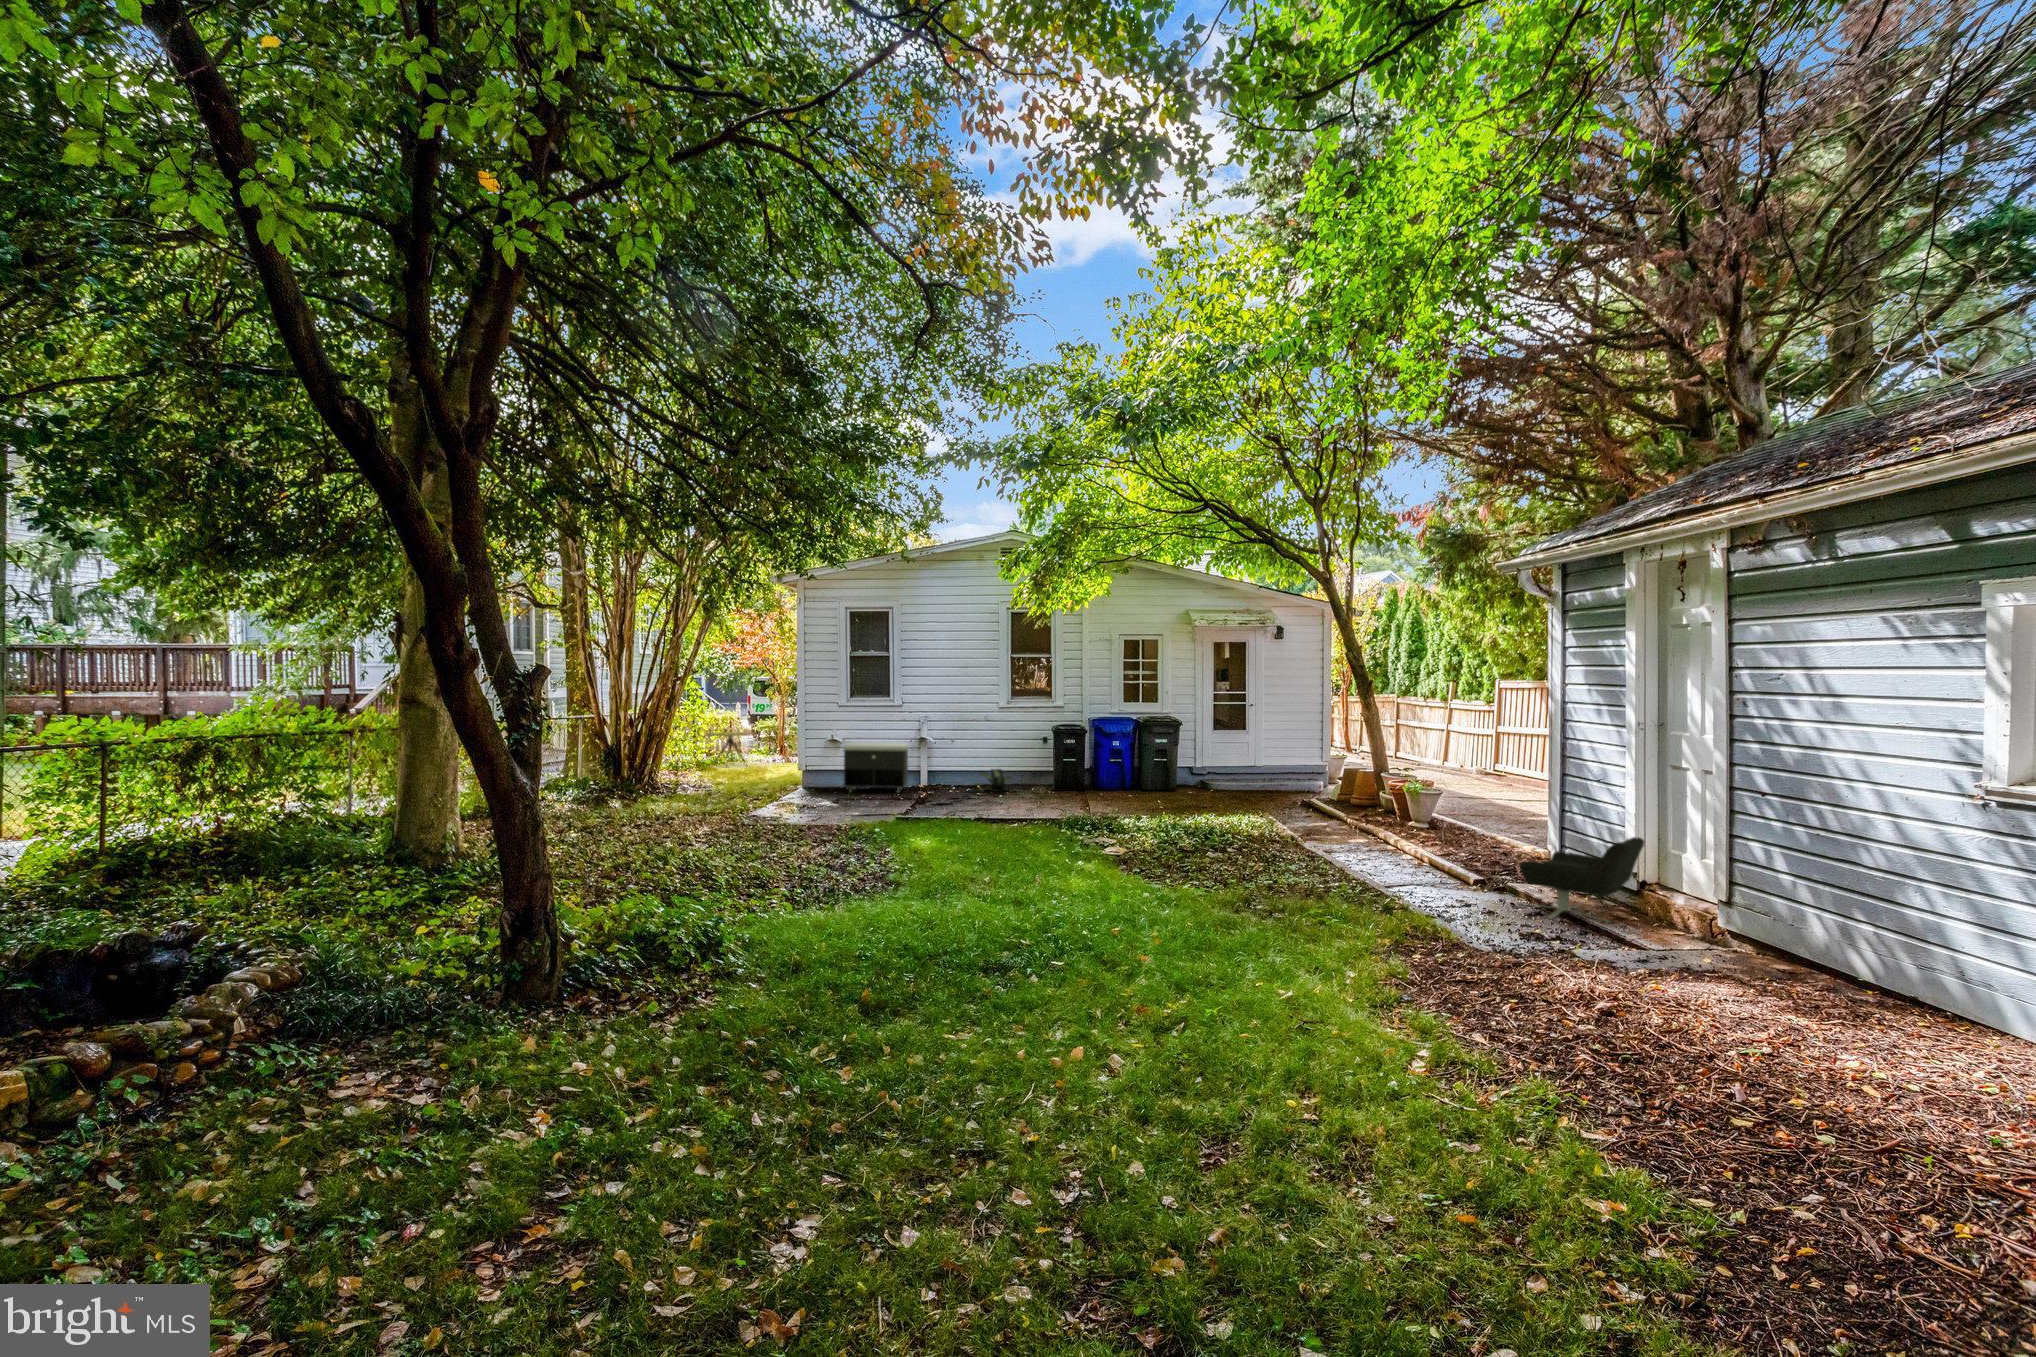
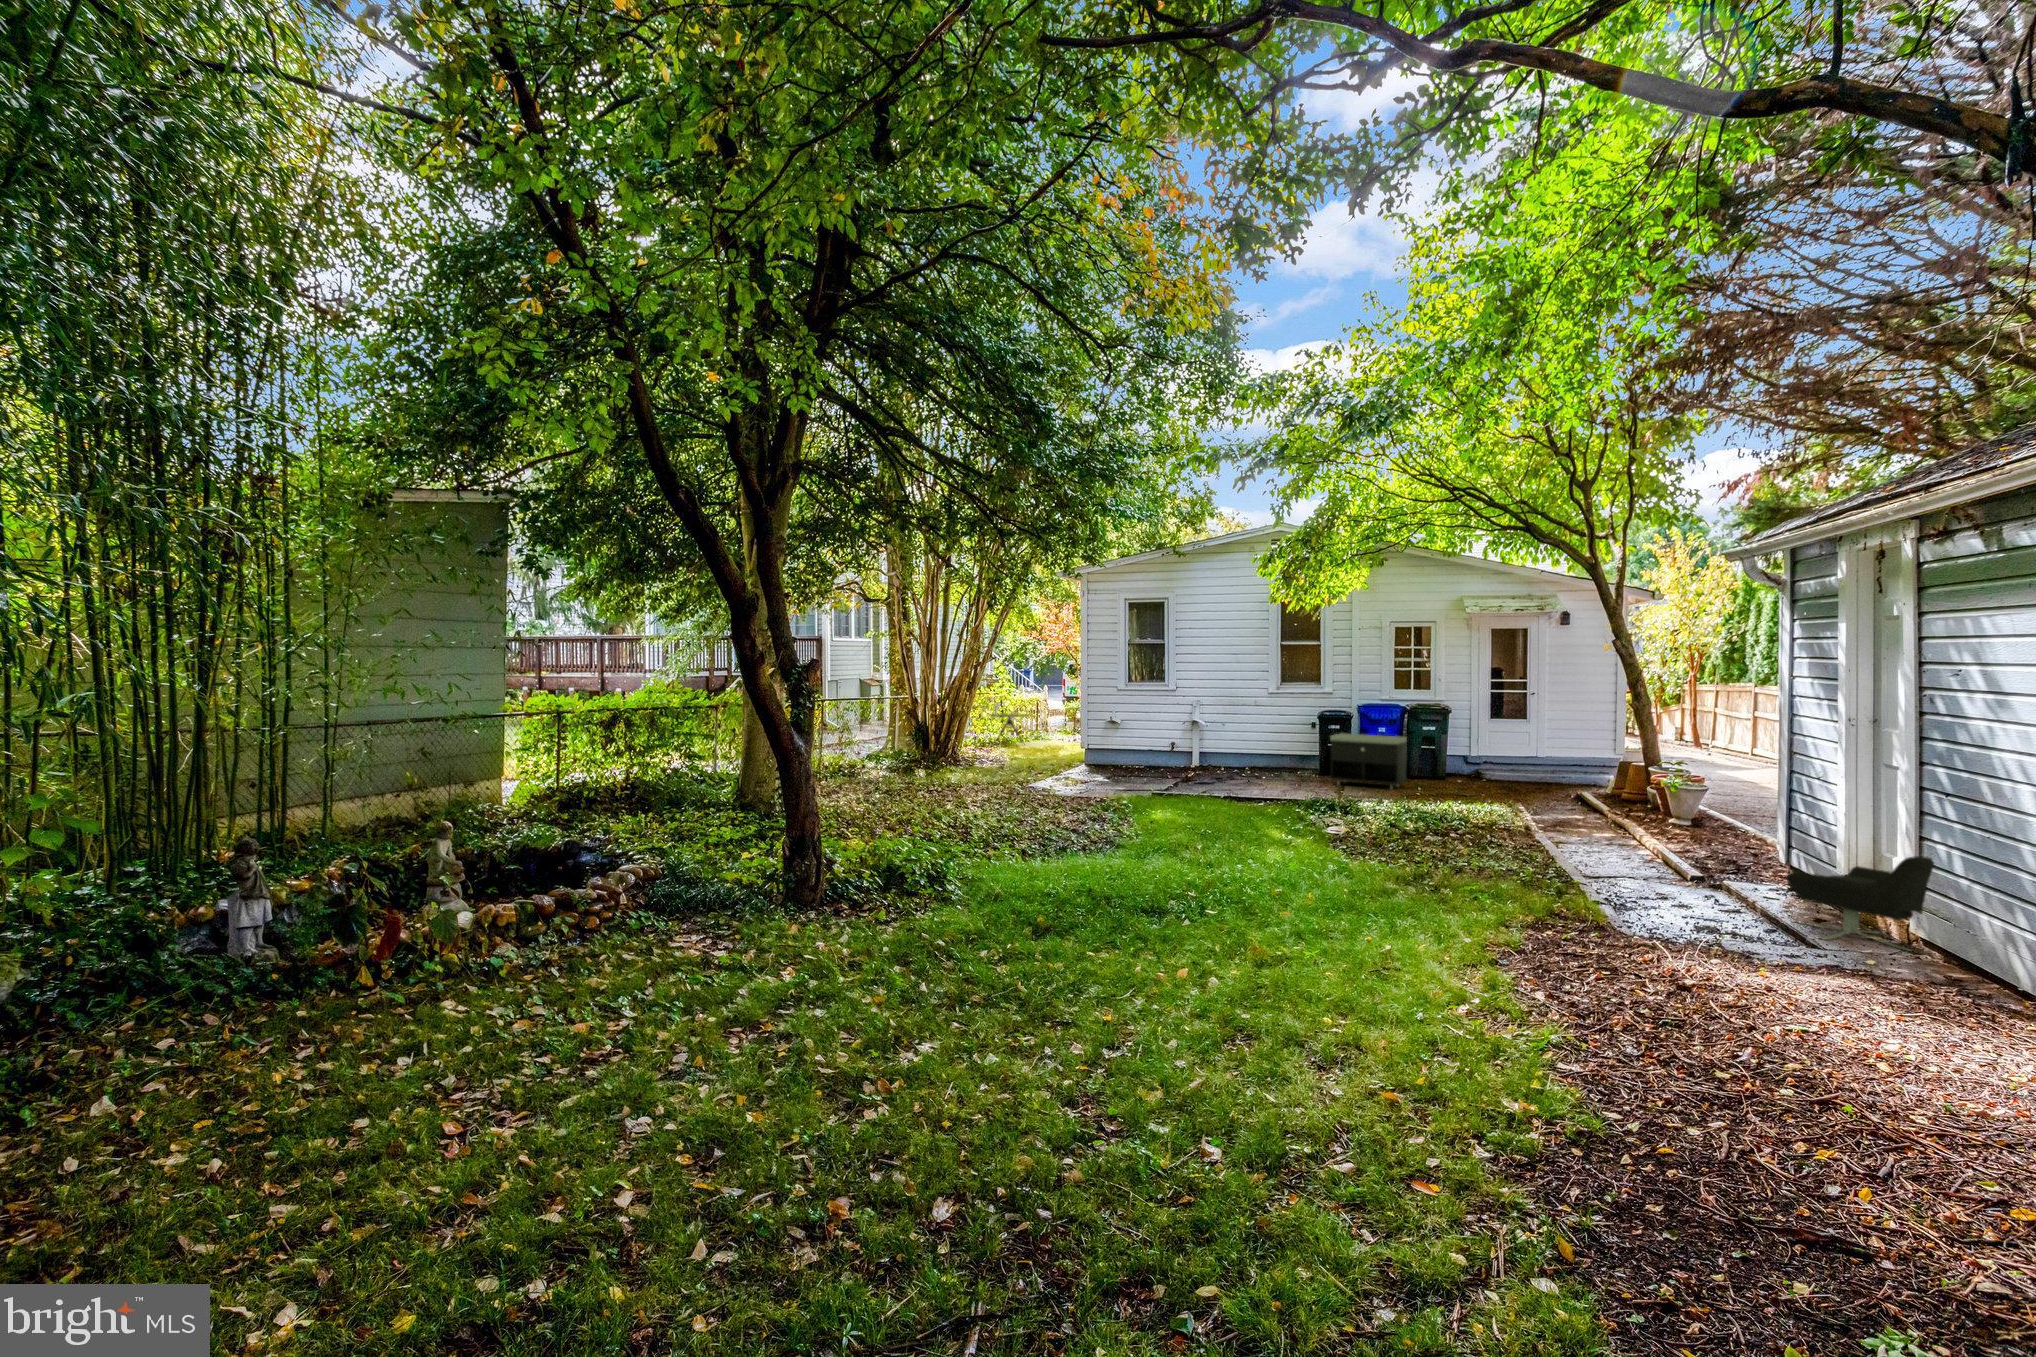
storage bench: present [843,743,908,791] -> present [1330,733,1407,789]
potted plant: present [975,769,1019,792] -> none [1227,754,1276,778]

